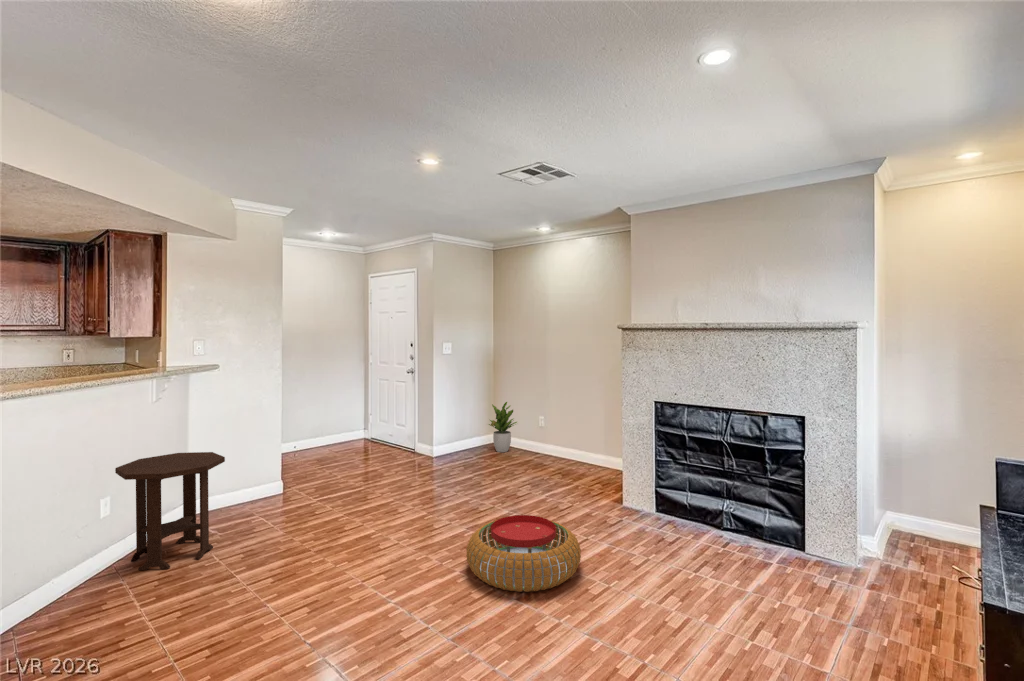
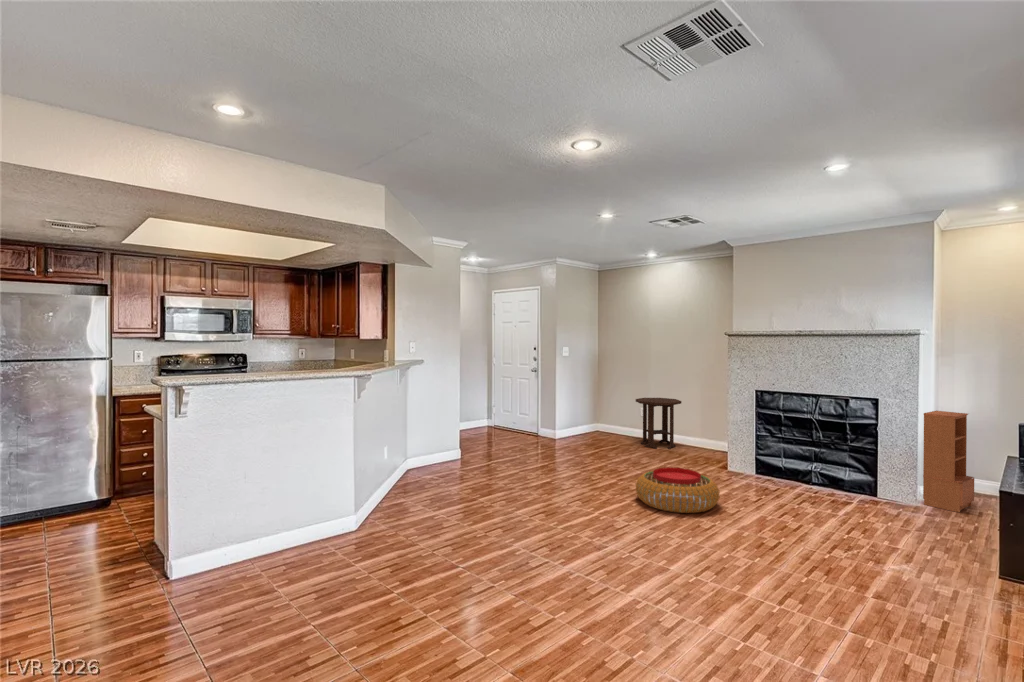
potted plant: present [489,402,517,452] -> none [593,394,620,436]
bookcase: none [865,432,933,579] -> present [923,411,974,513]
side table: present [115,452,225,570] -> present [636,398,681,449]

